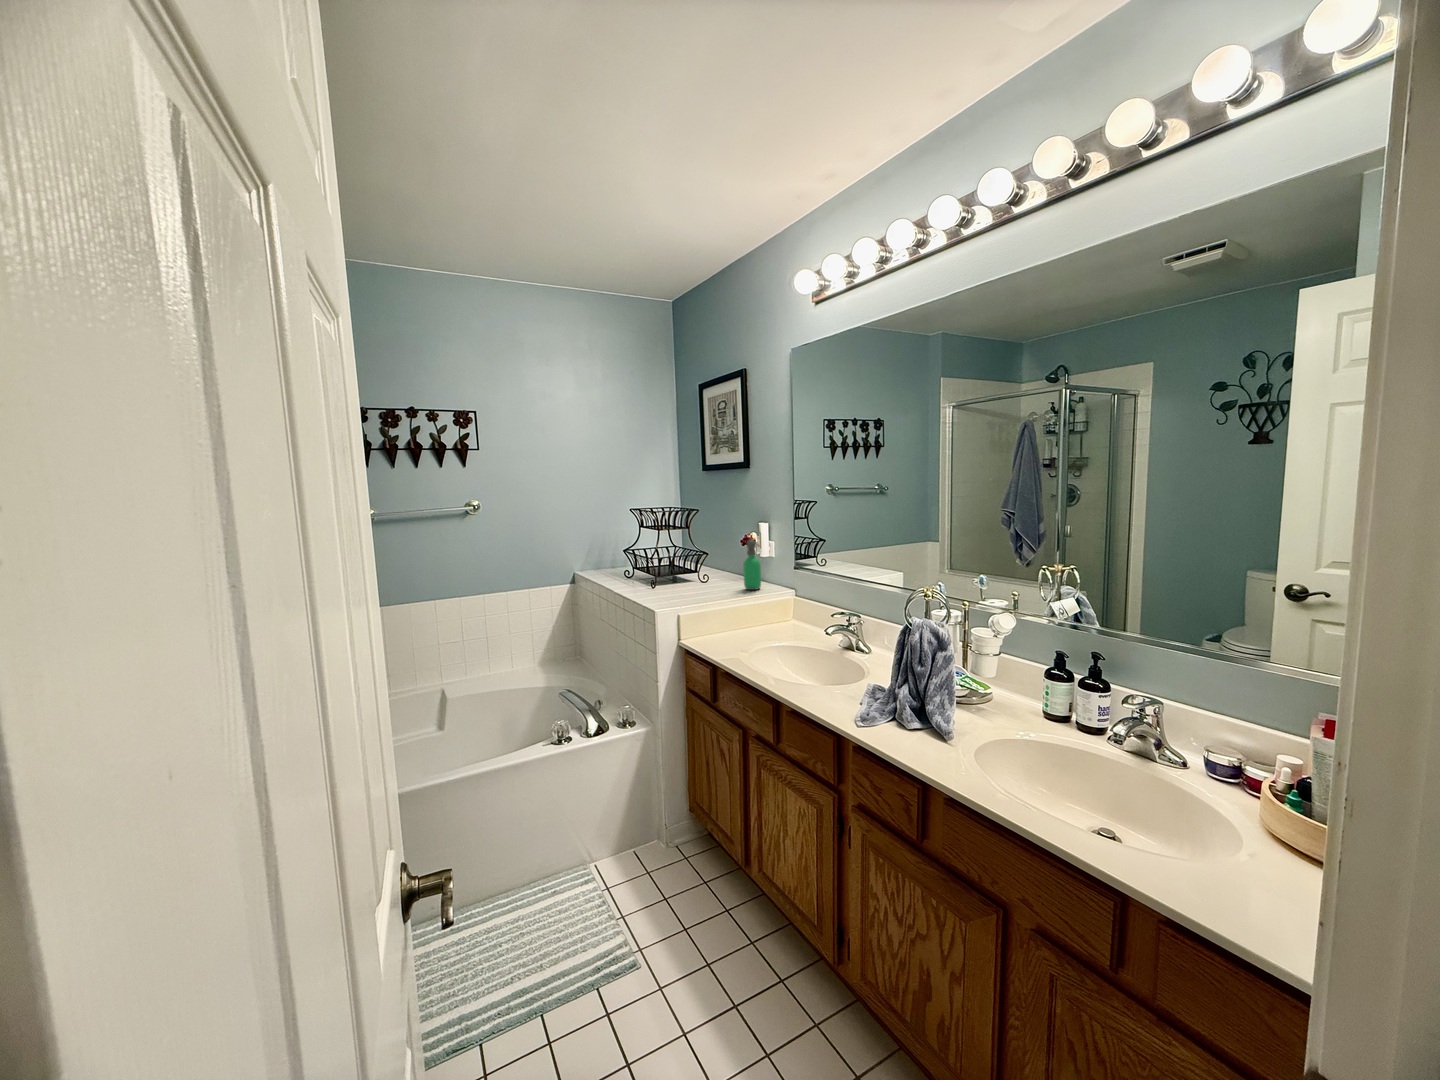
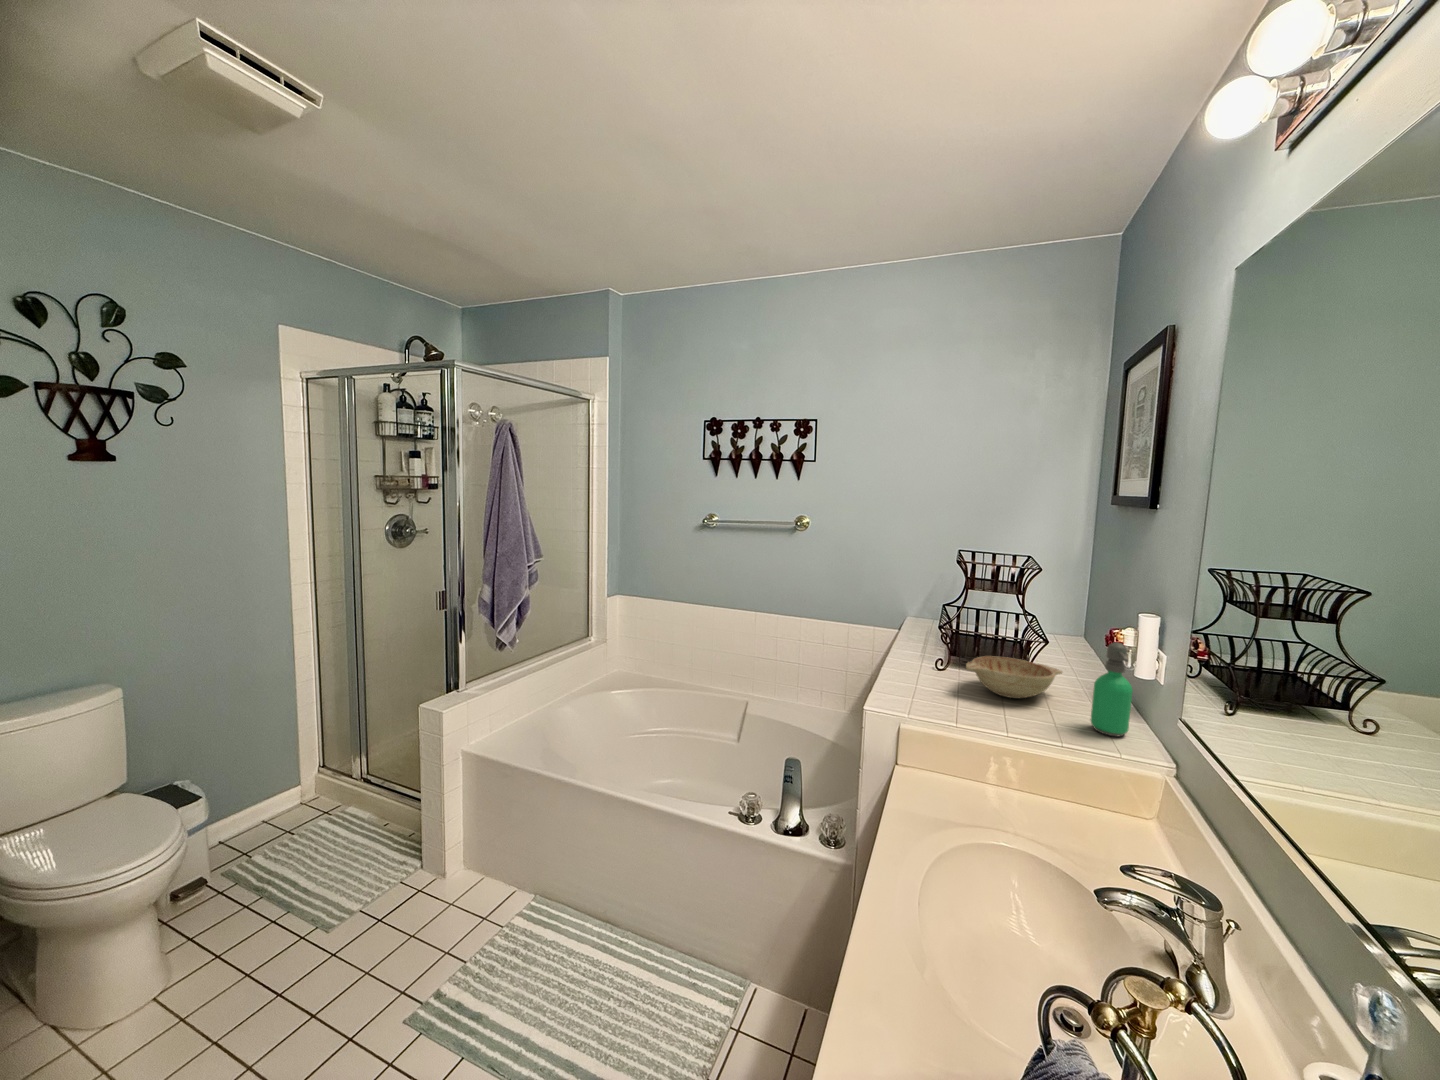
decorative bowl: none [672,569,718,591] -> present [966,656,1062,698]

